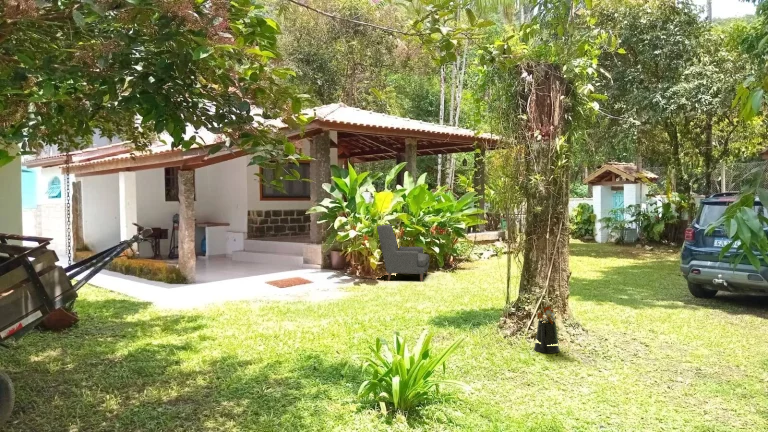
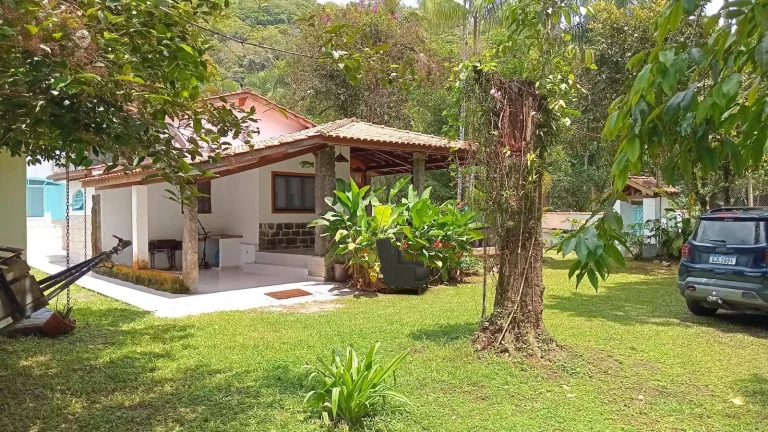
watering can: present [534,306,560,353] -> none [504,321,529,369]

